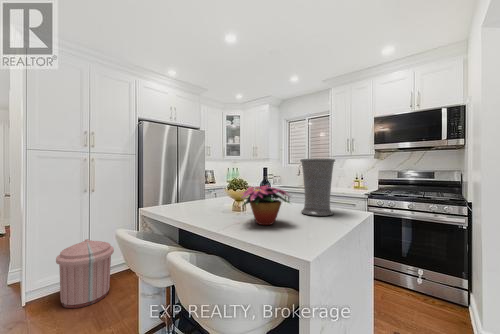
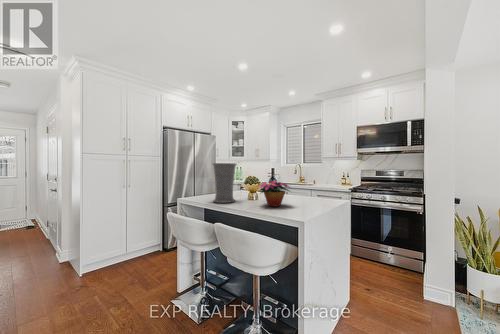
vase: present [300,159,335,216] -> present [213,163,236,203]
trash can: present [56,239,114,308] -> none [109,224,150,276]

